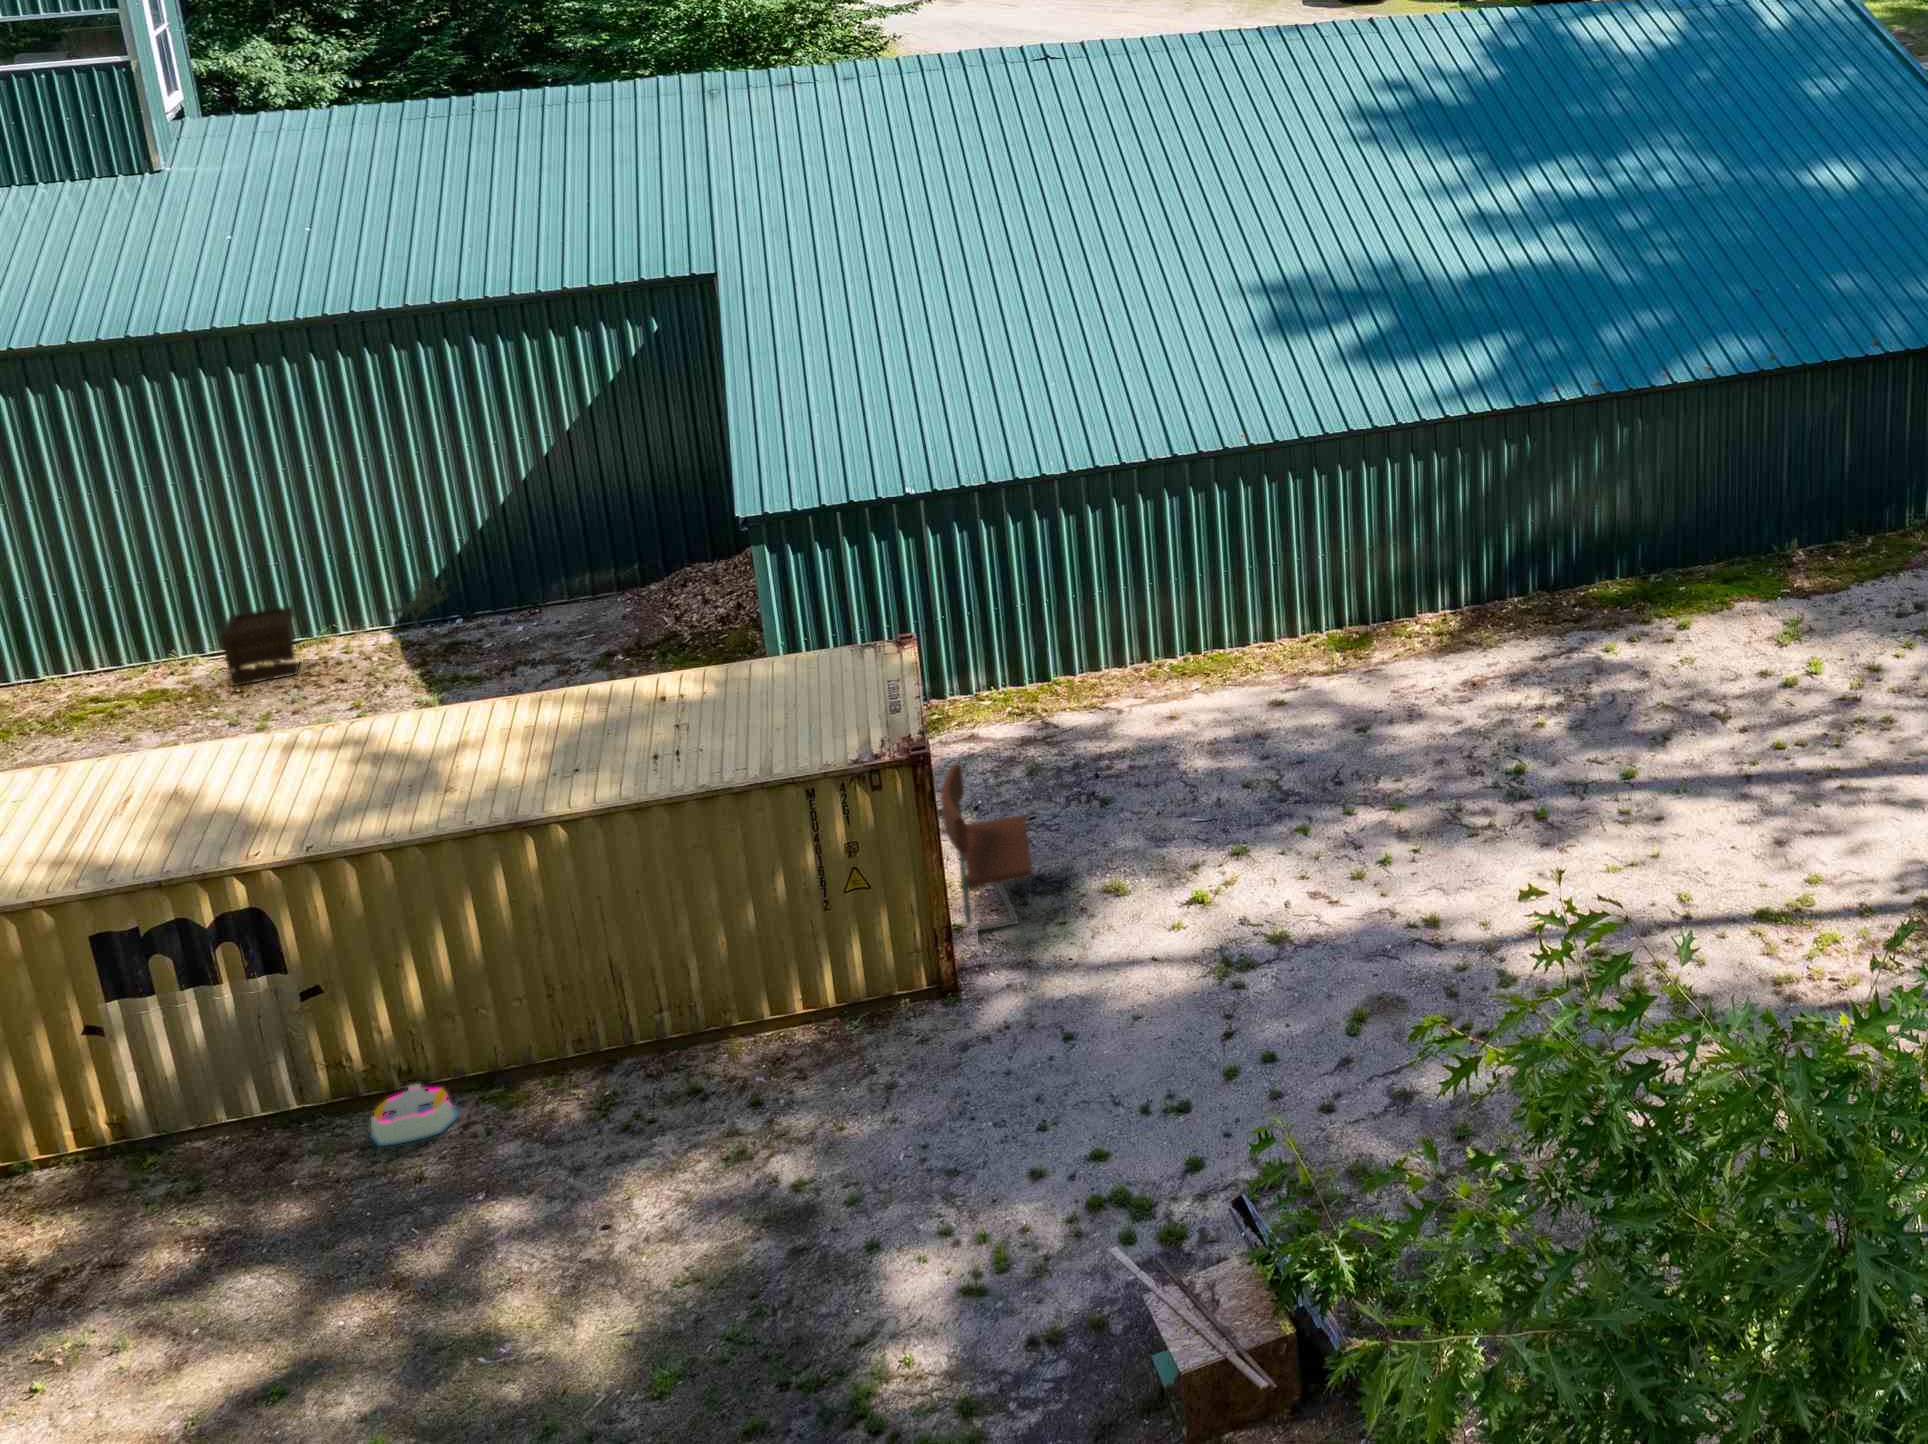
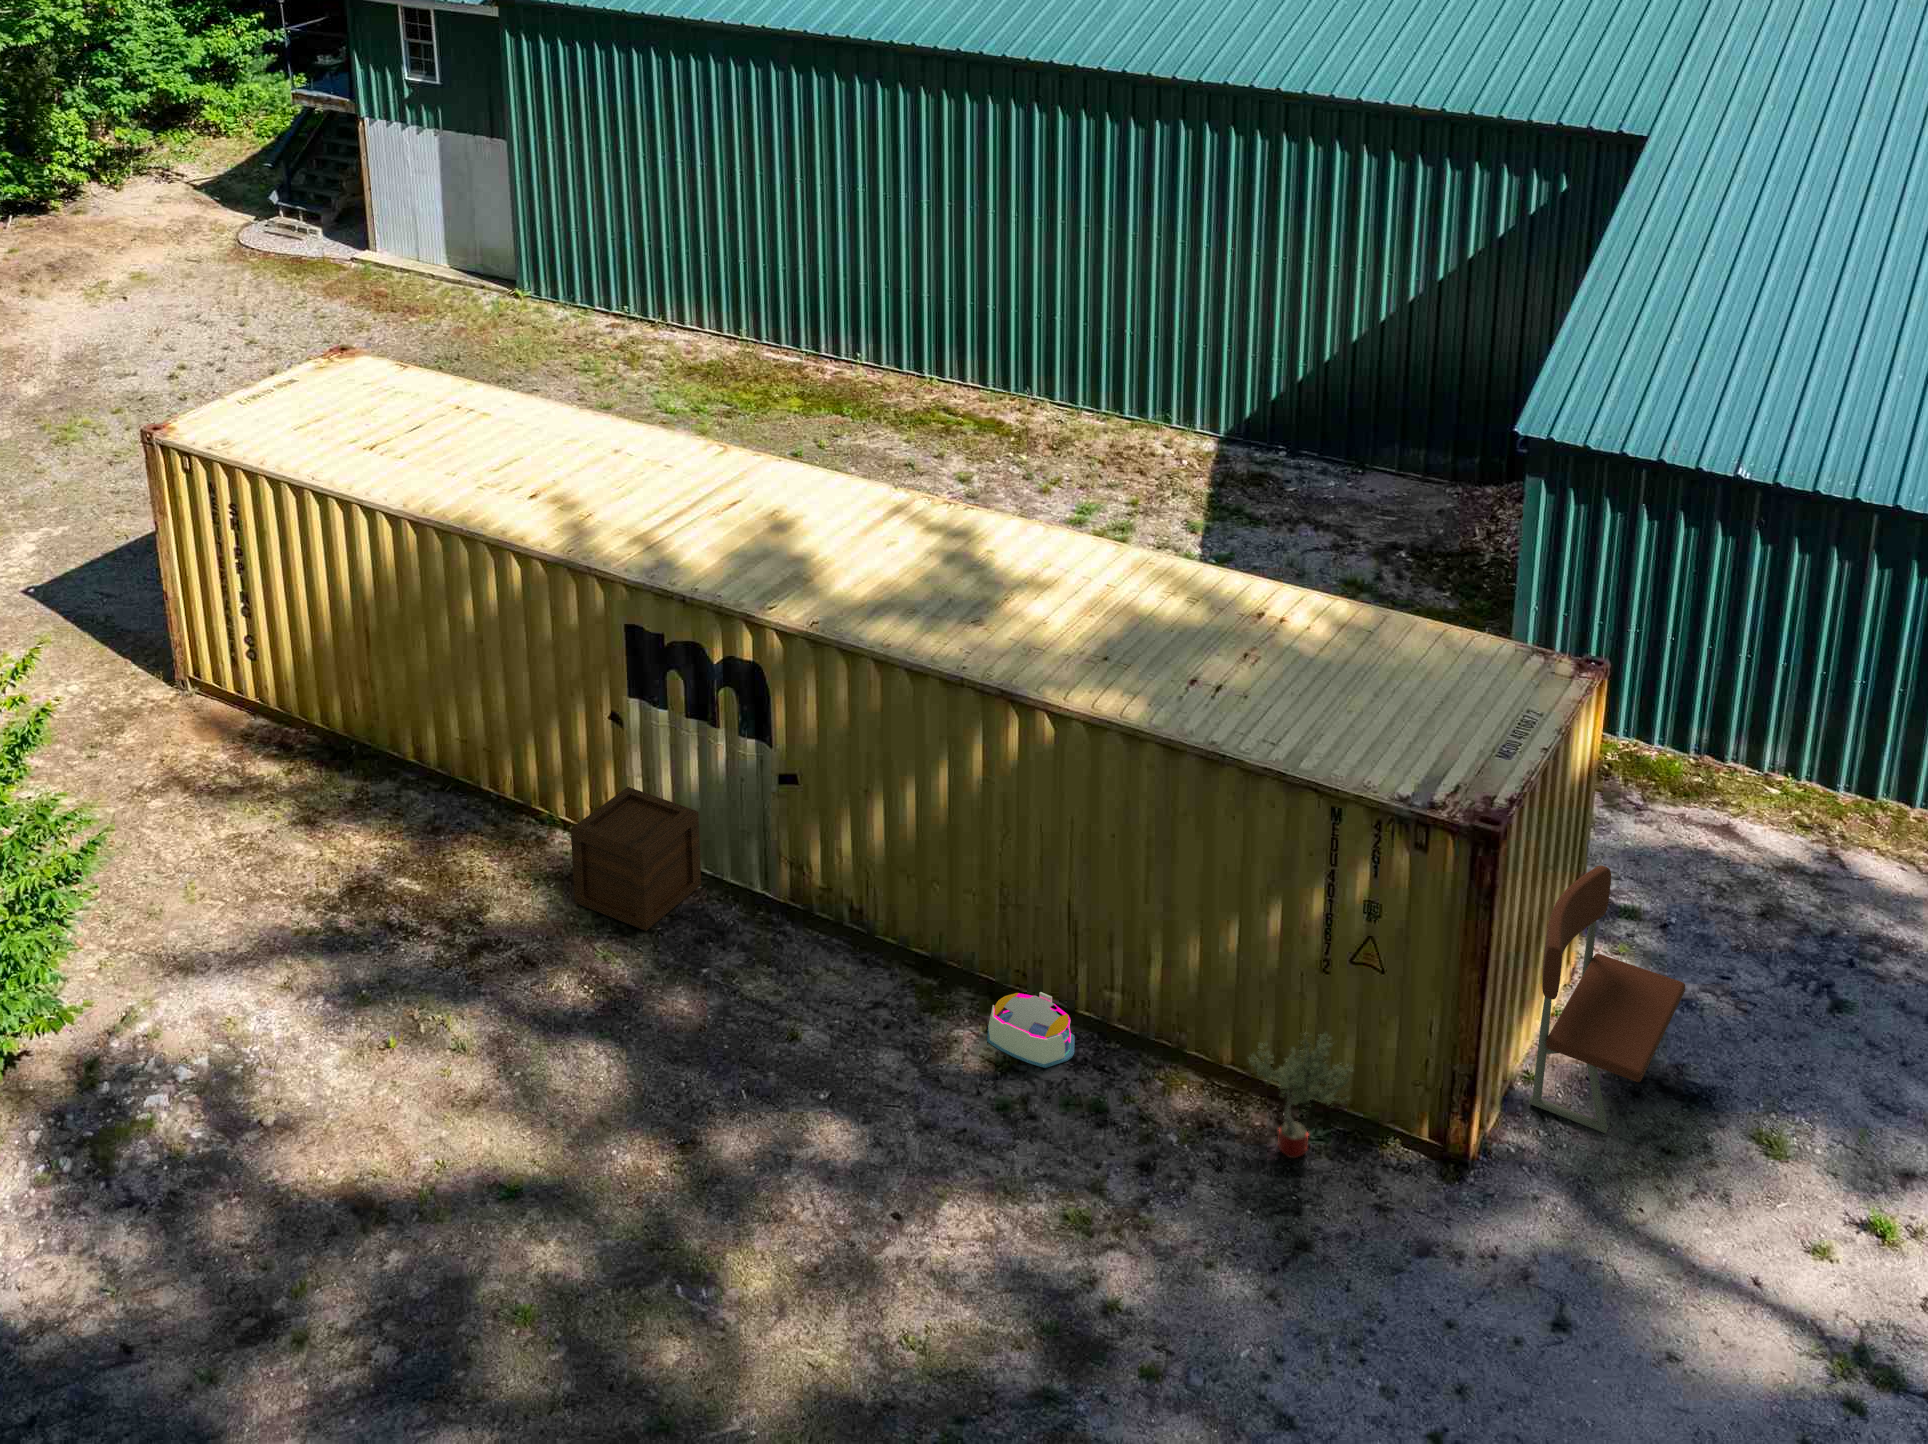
potted tree: present [387,576,448,645] -> present [1249,1032,1353,1158]
wooden crate: present [221,607,299,686] -> present [570,787,701,931]
storage bin: present [370,1084,459,1146] -> present [987,992,1075,1068]

